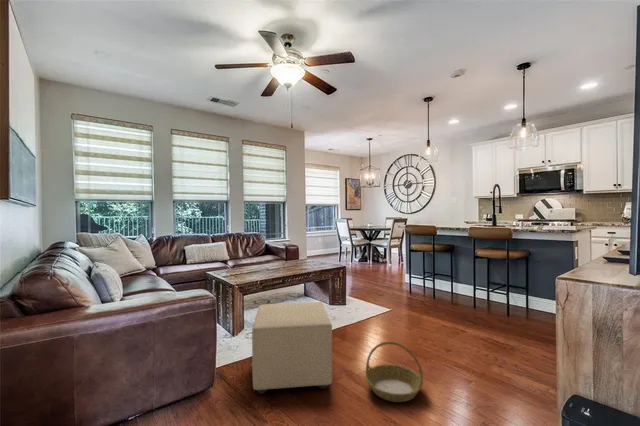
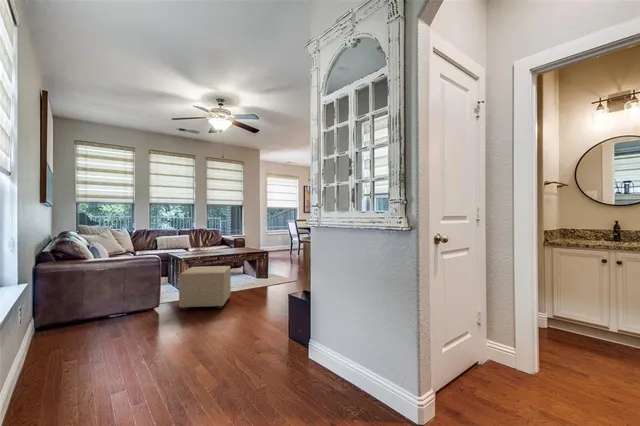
basket: present [366,342,423,402] -> none [242,283,273,312]

